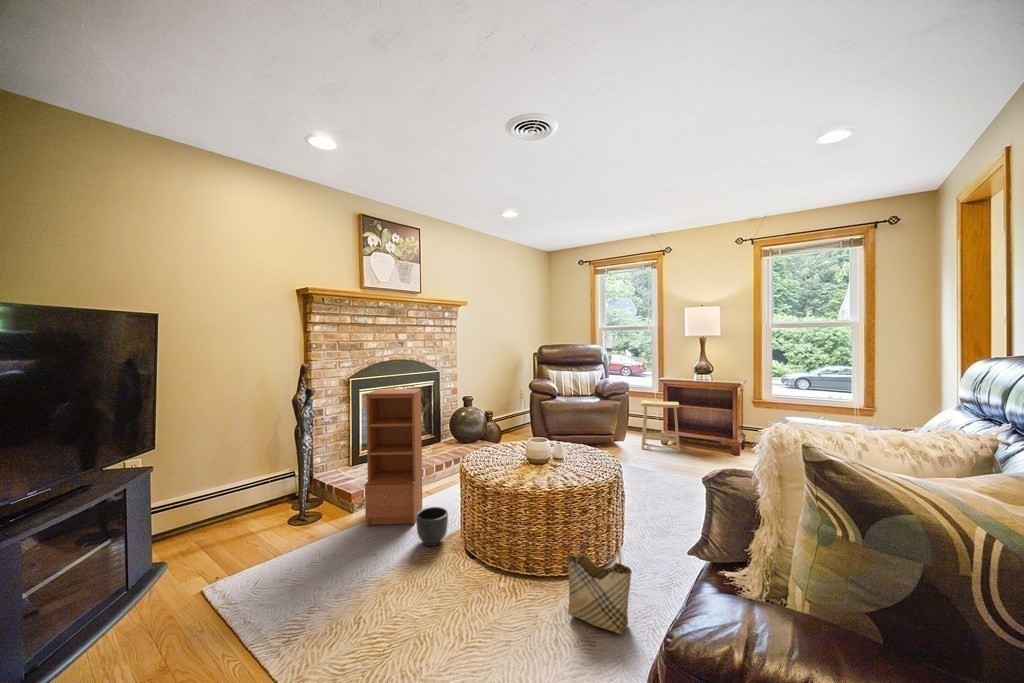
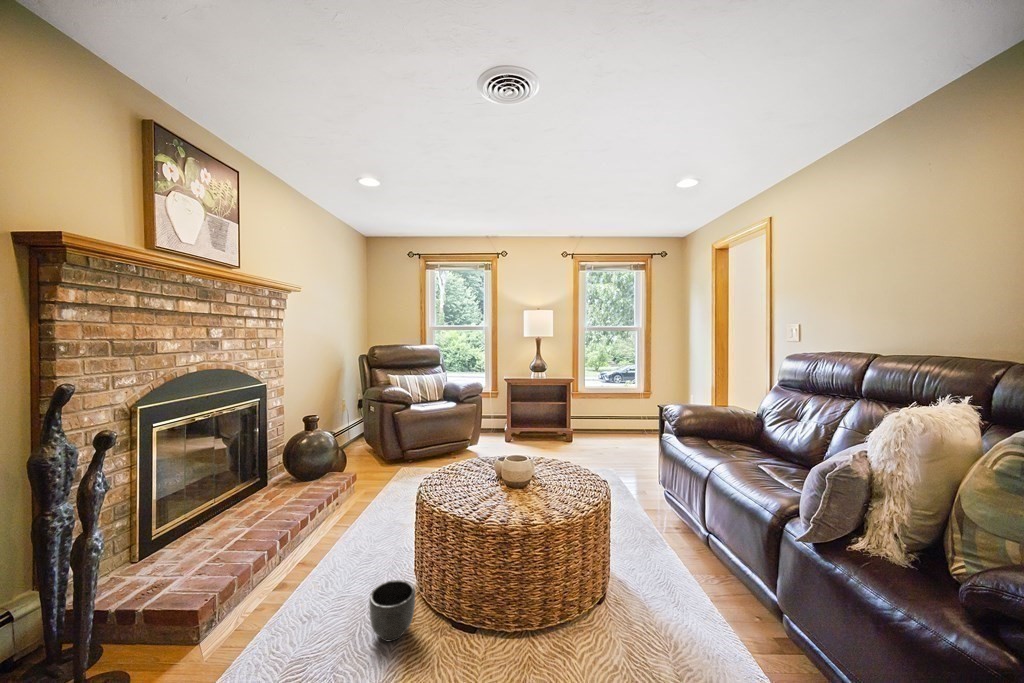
bookcase: present [365,389,422,526] -> none [244,415,338,653]
footstool: present [641,400,680,452] -> none [489,402,528,452]
woven basket: present [567,526,632,634] -> none [620,542,683,649]

